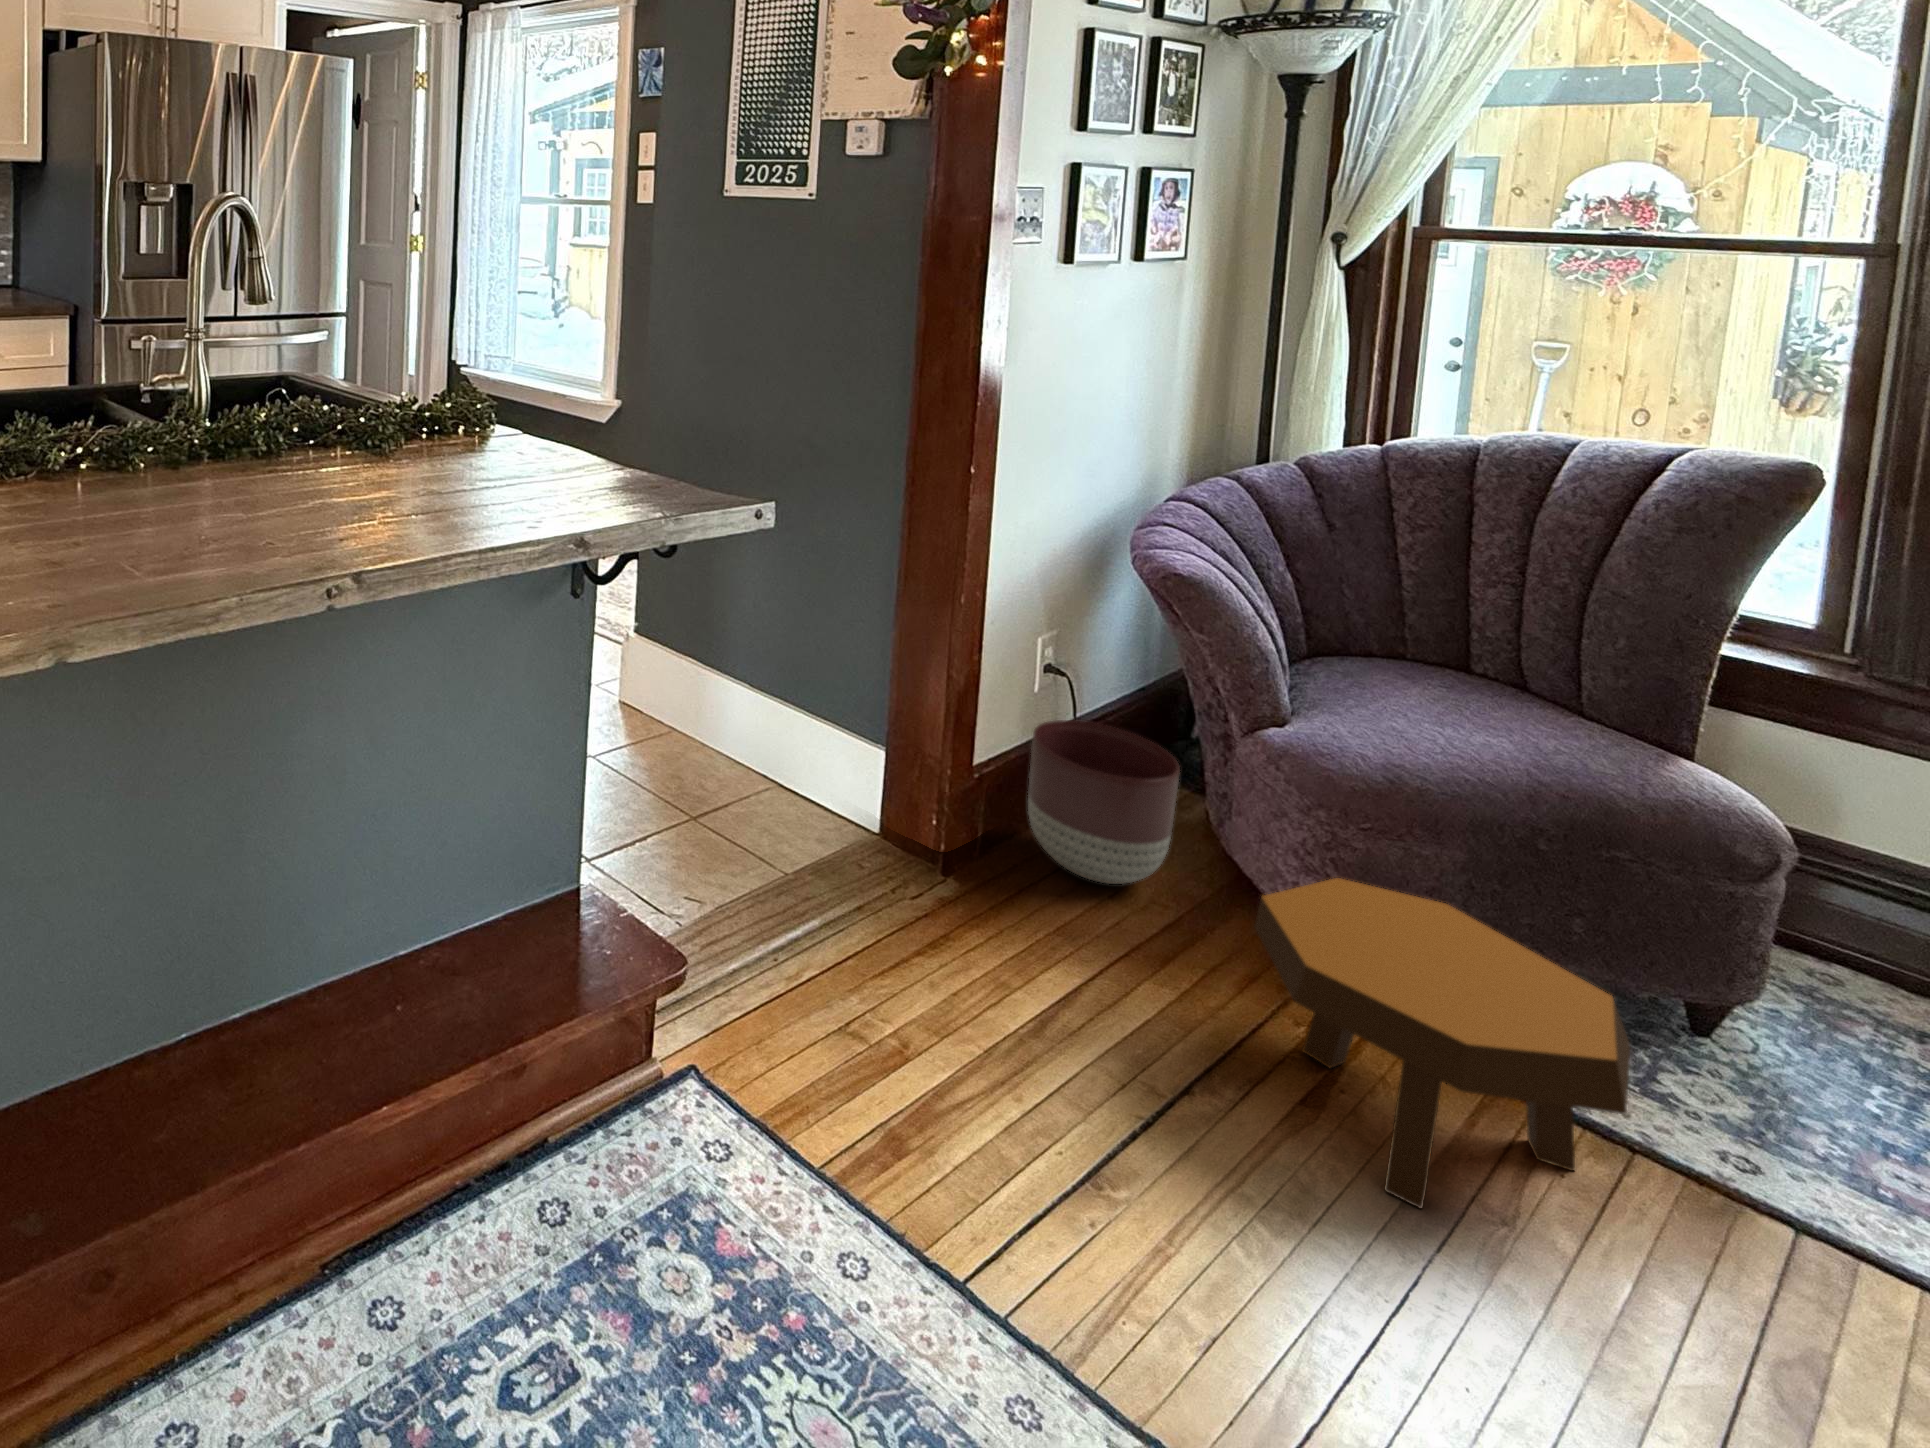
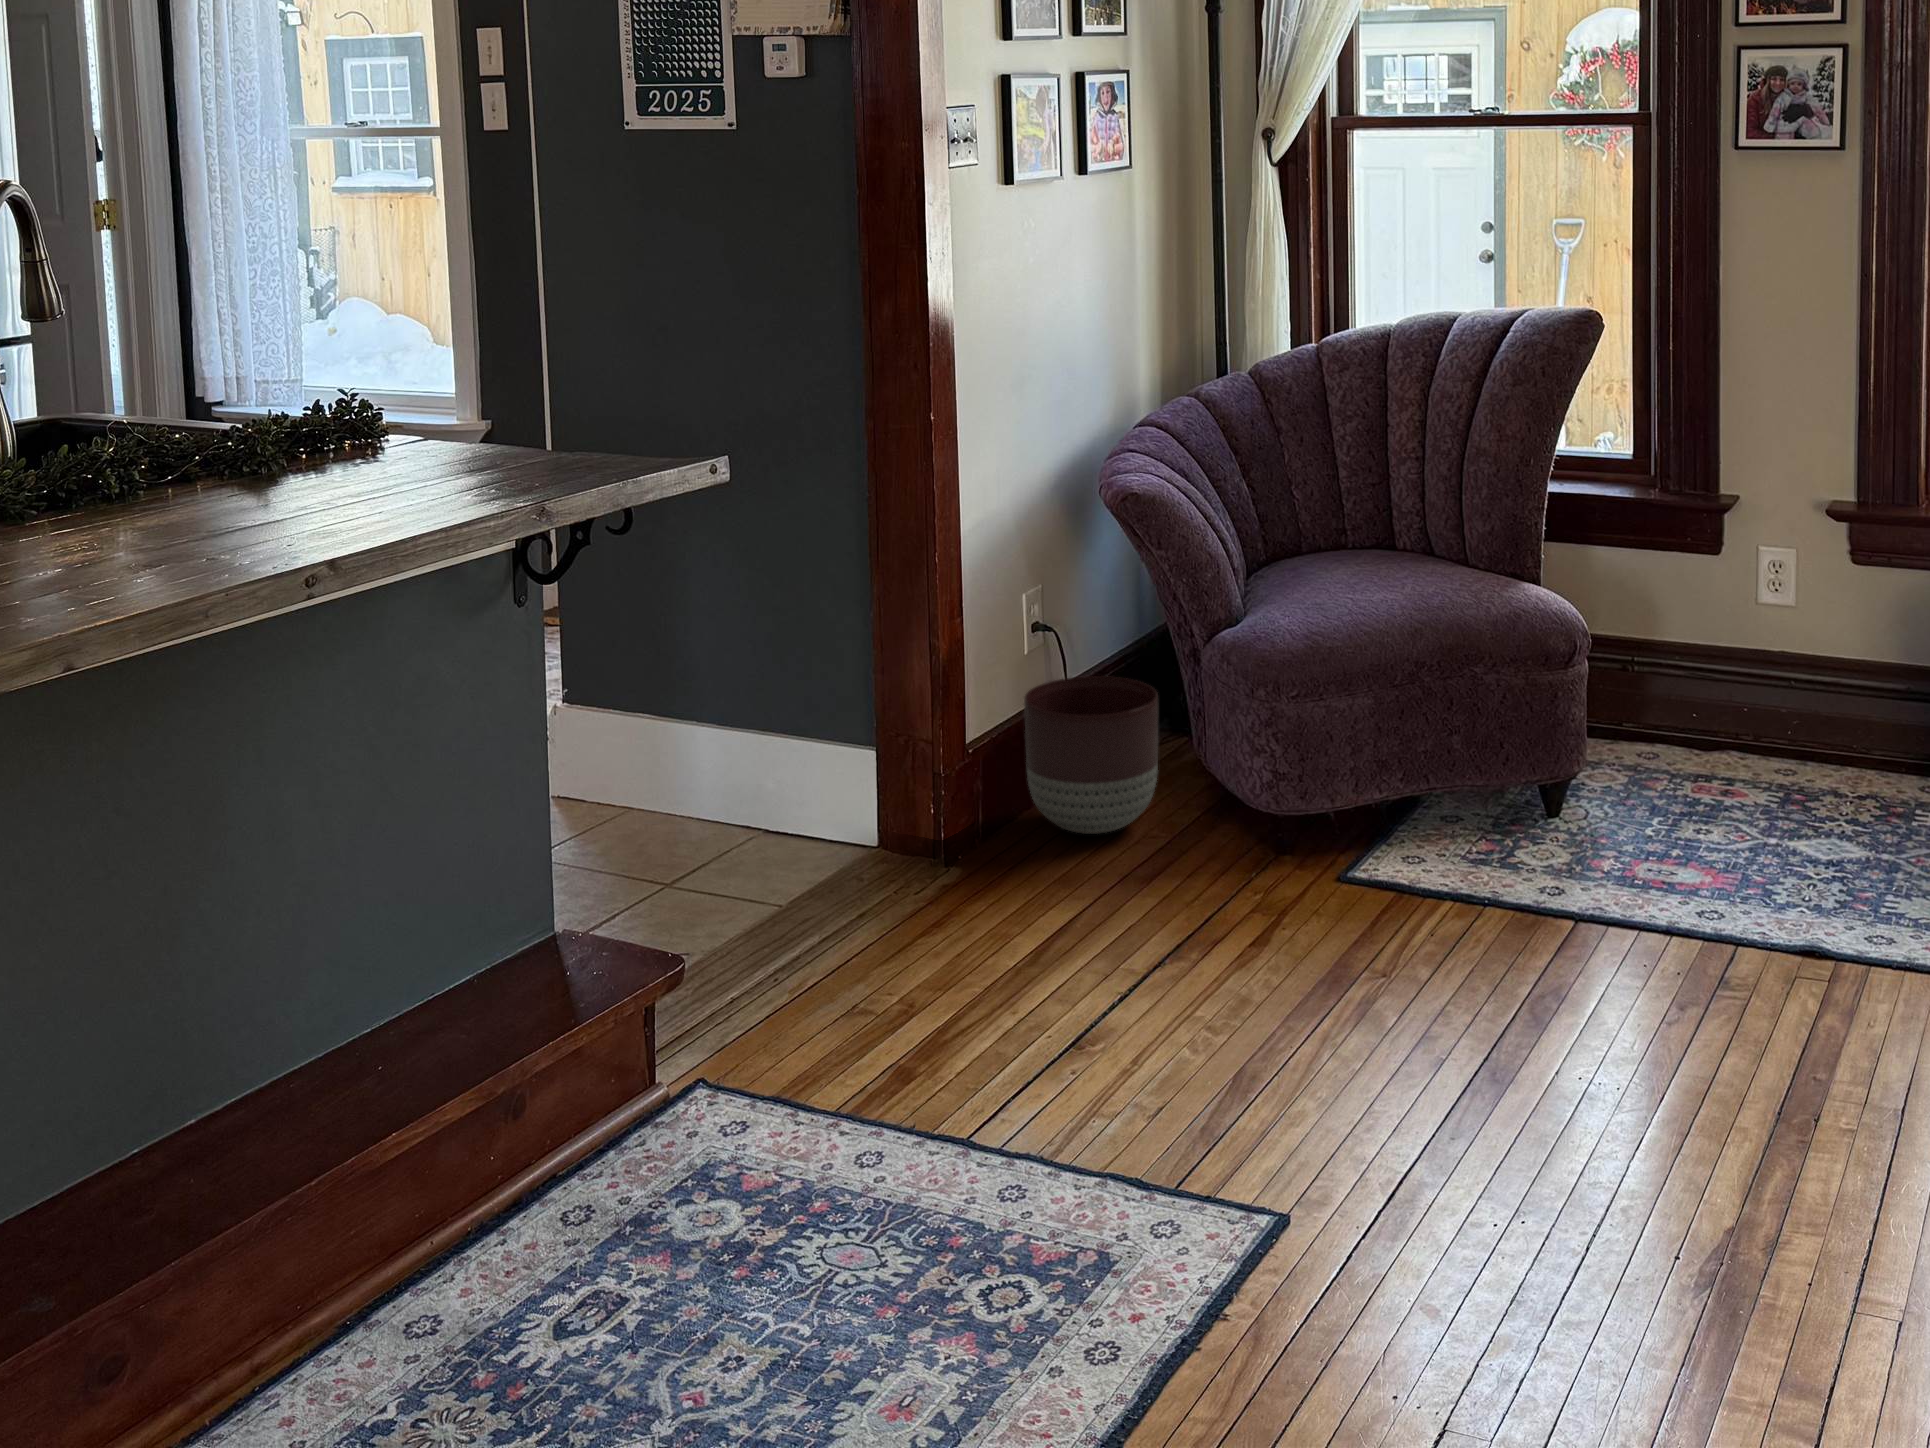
footstool: present [1255,878,1630,1208] -> none [1206,743,1462,981]

